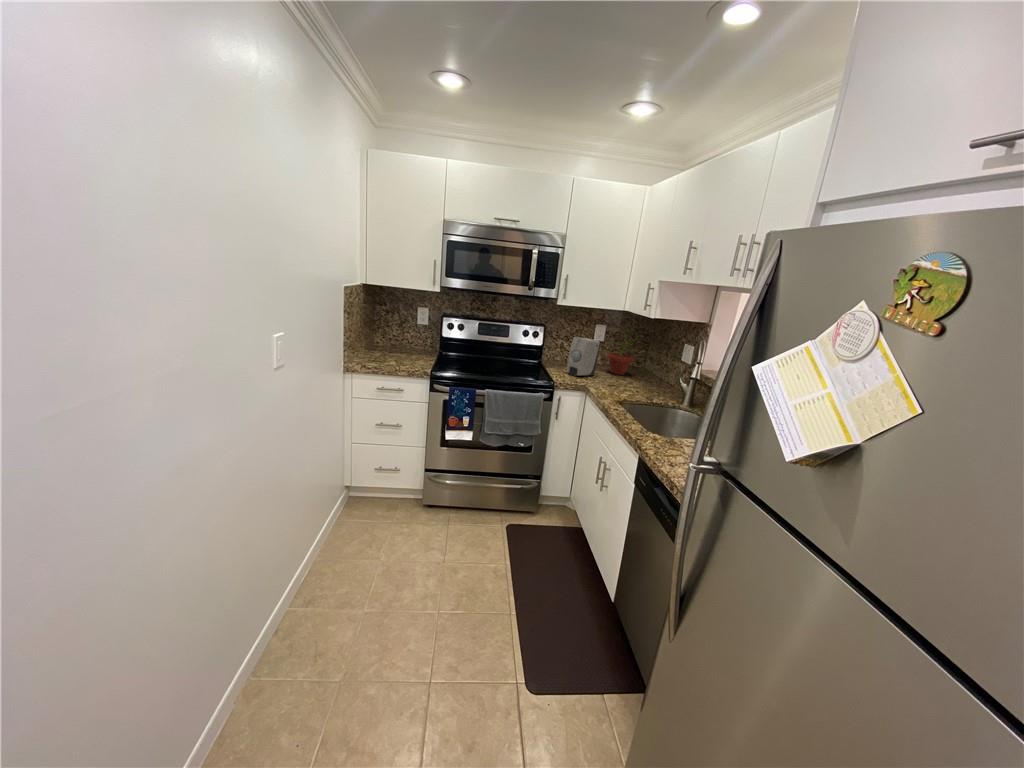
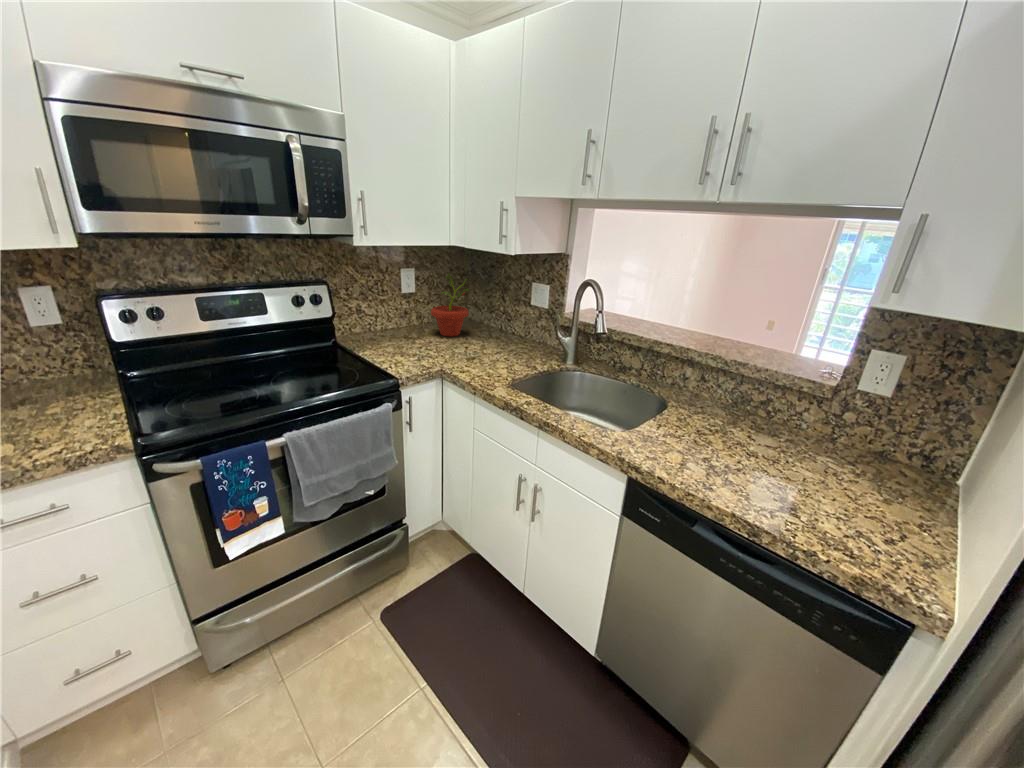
soap dispenser: present [567,337,601,376] -> none [391,294,431,357]

